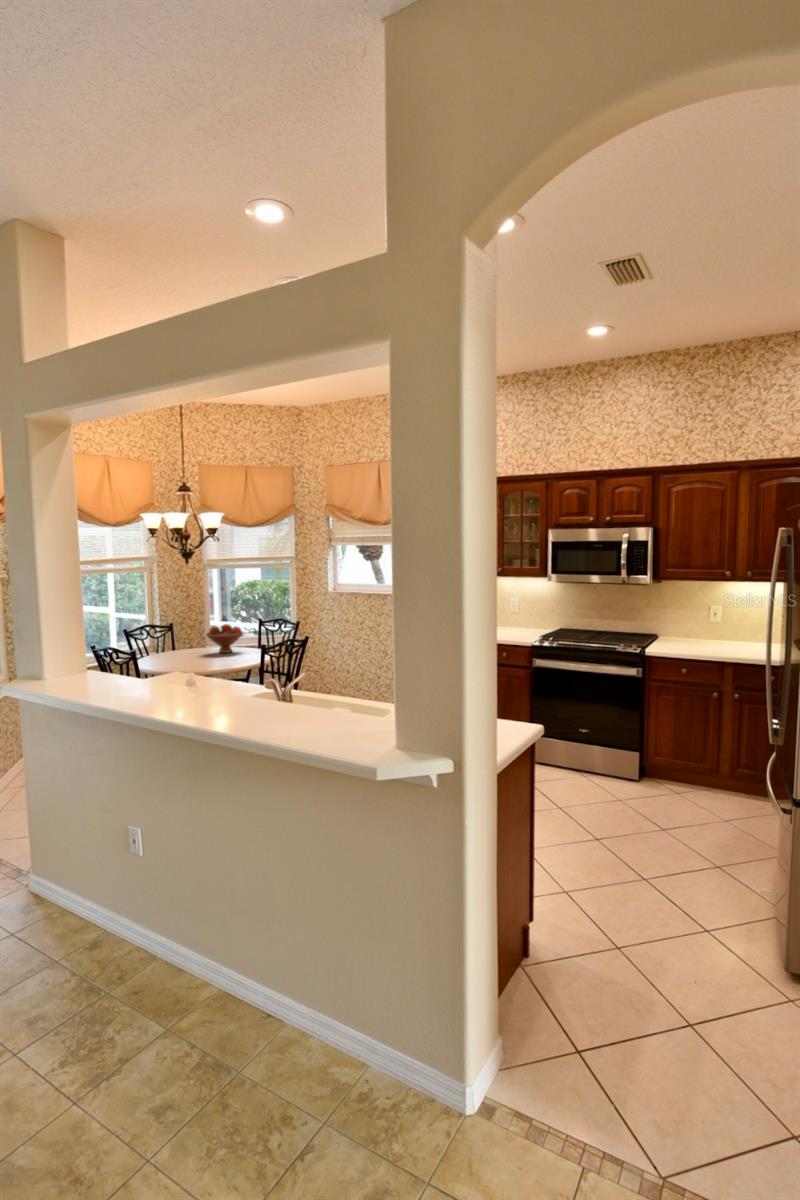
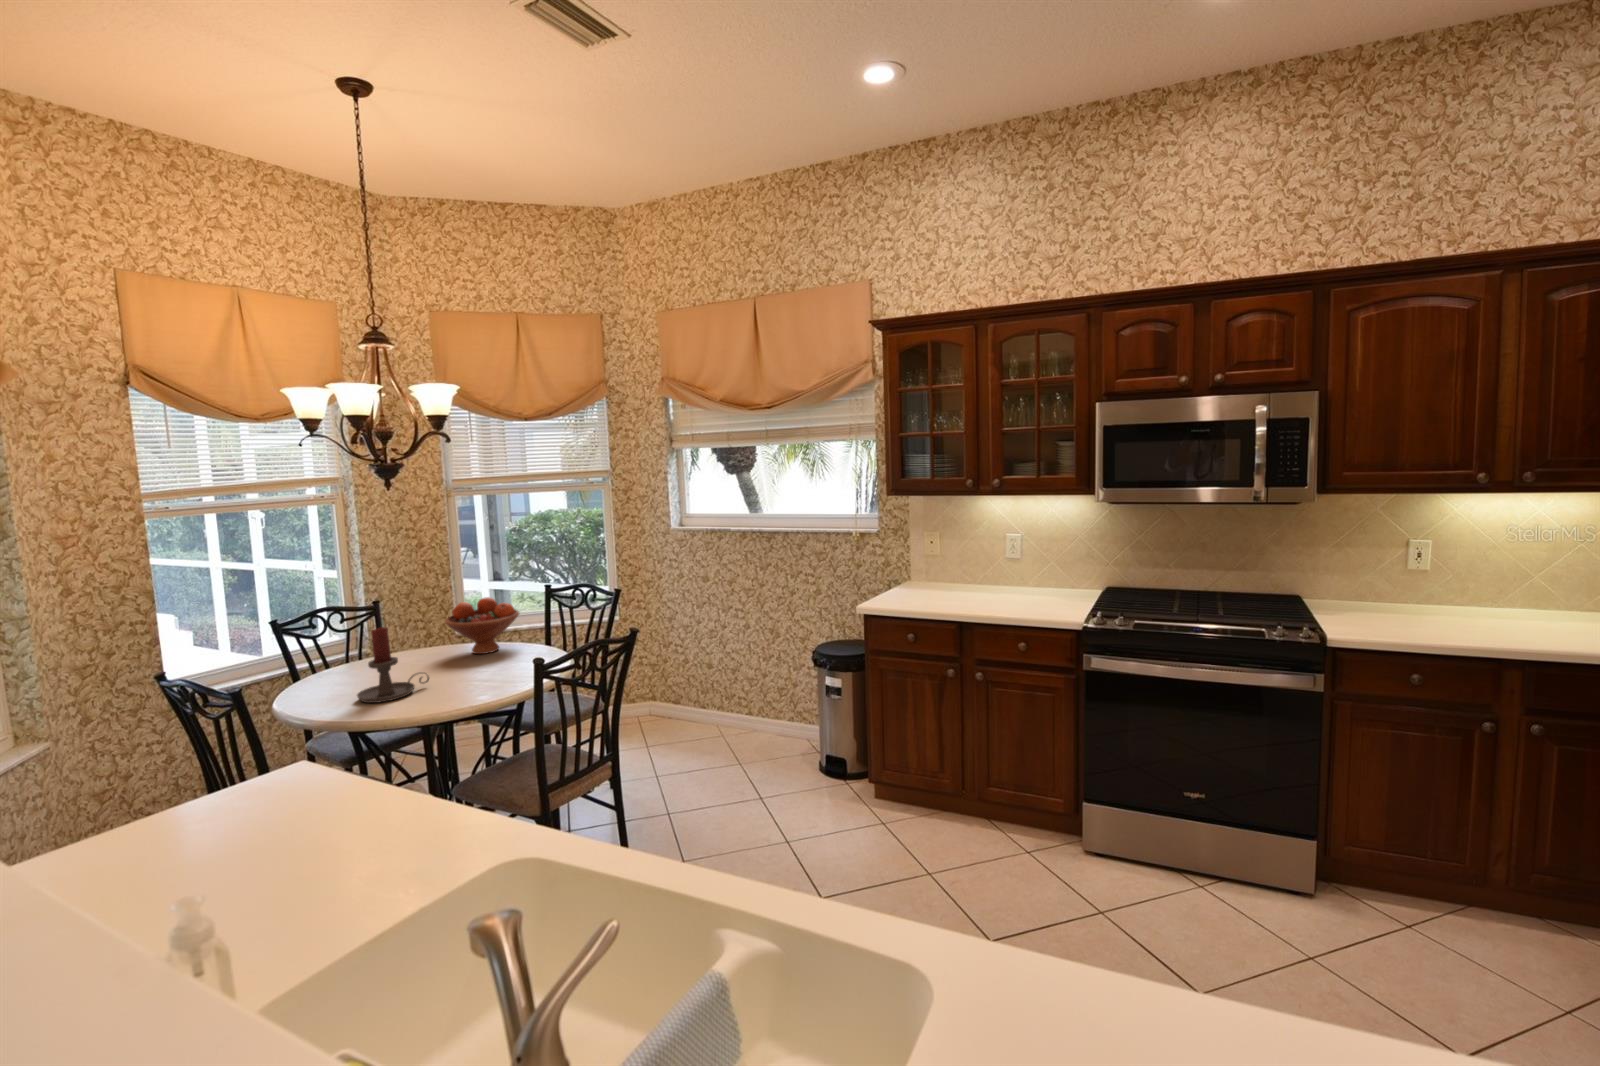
candle holder: none [171,630,203,666] -> present [357,627,429,703]

